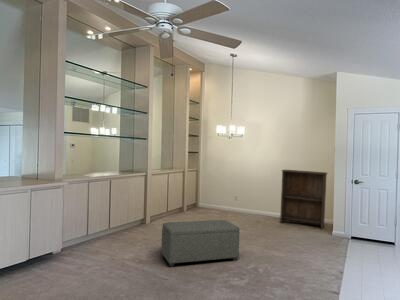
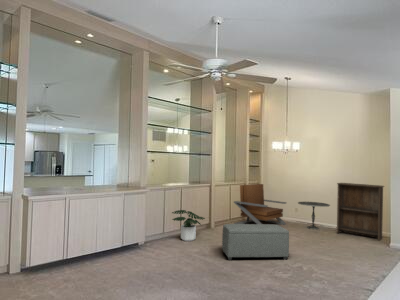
lounge chair: none [171,172,228,223] -> present [234,184,286,225]
side table: none [240,190,273,219] -> present [298,202,330,229]
potted plant: none [98,206,140,243] -> present [172,210,205,241]

